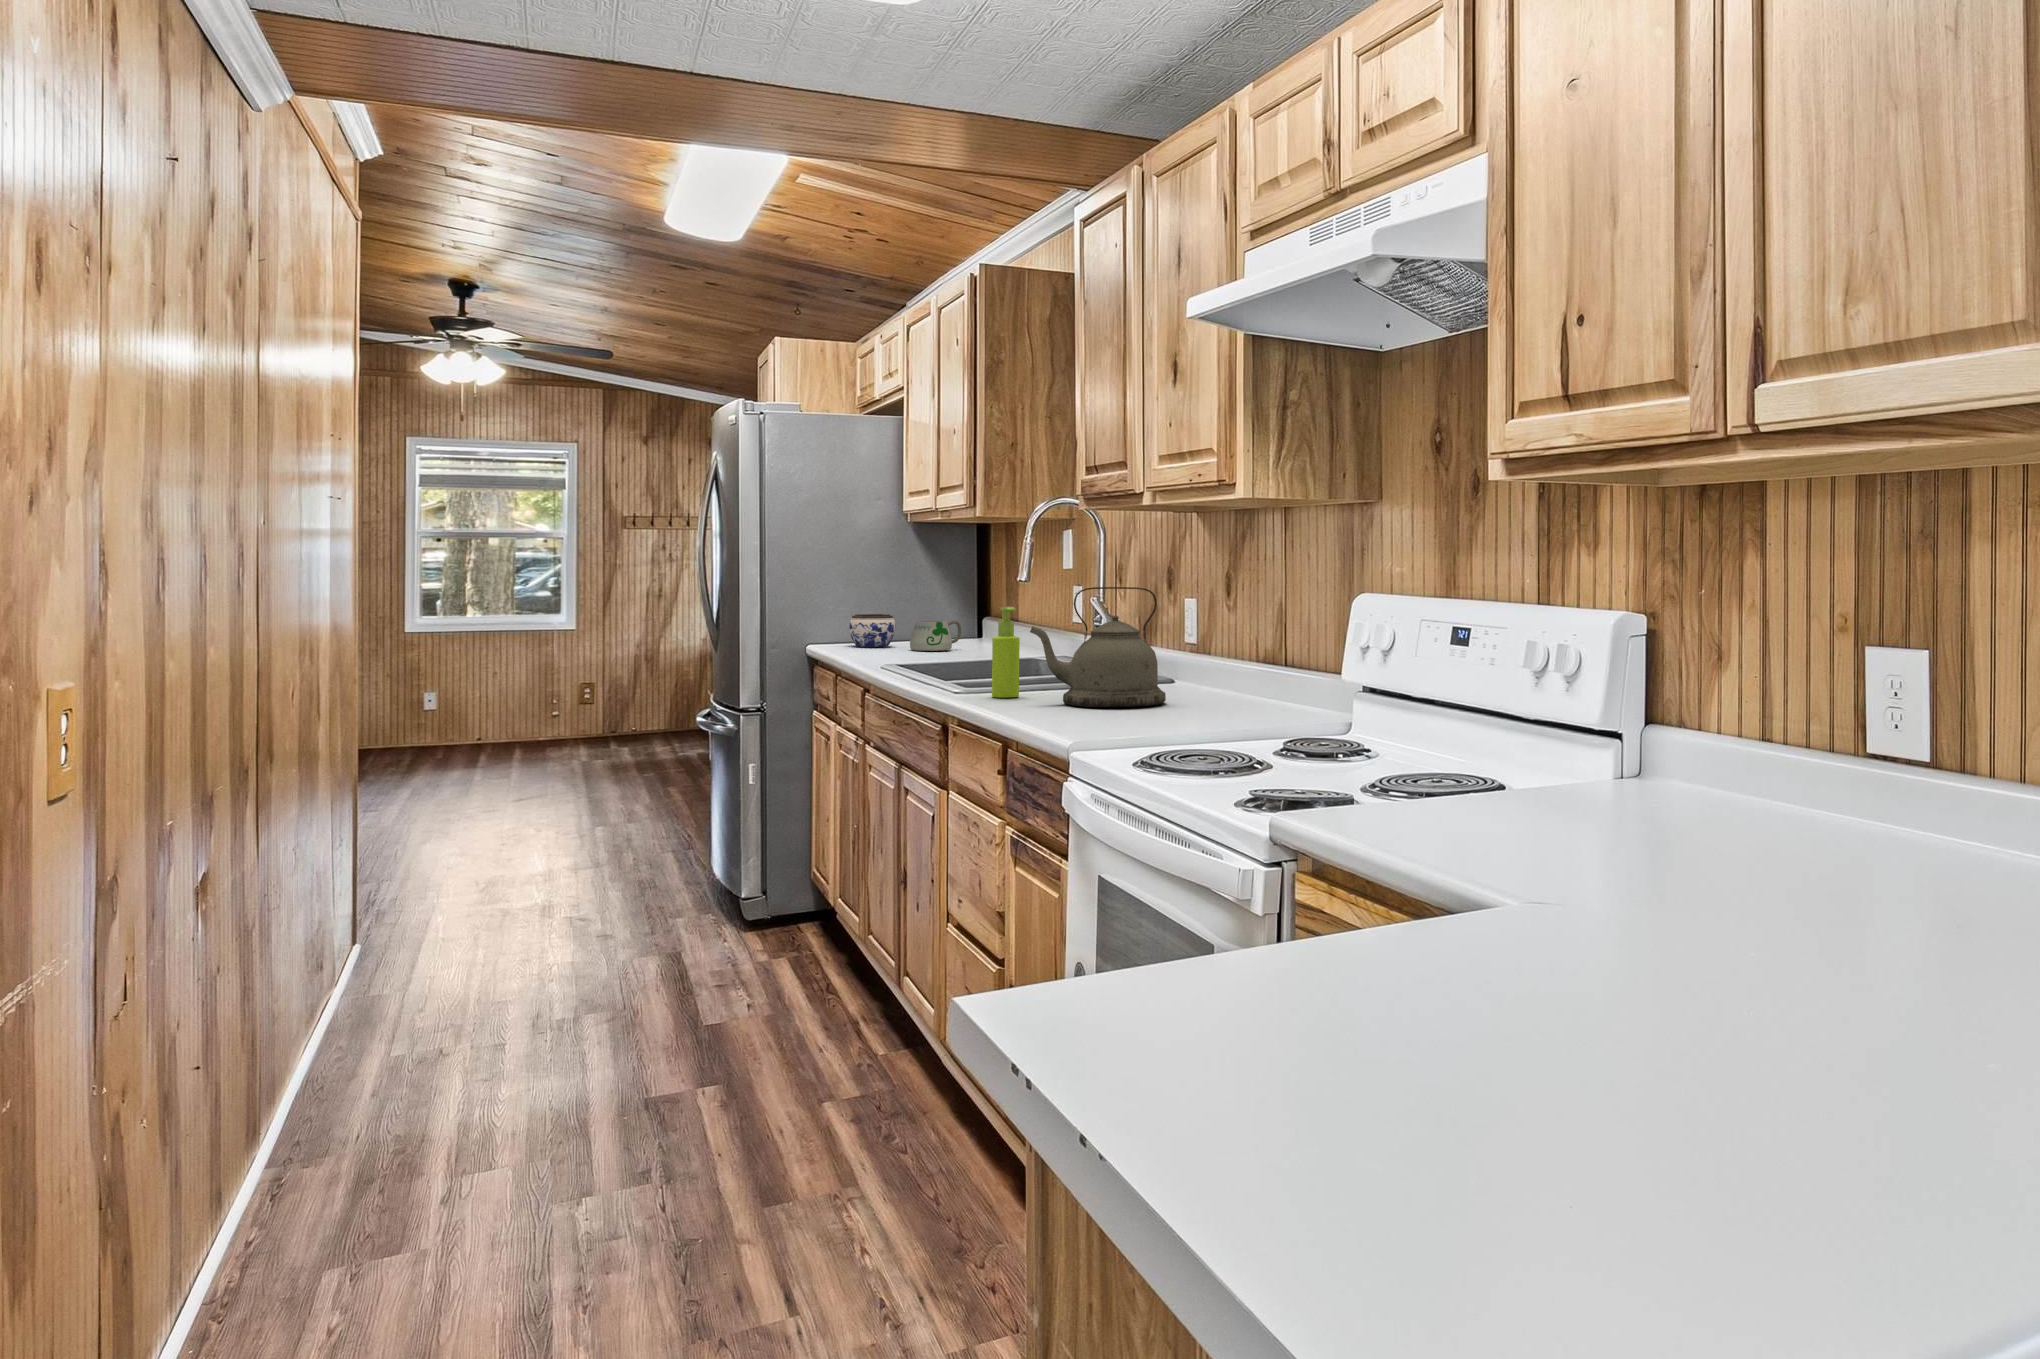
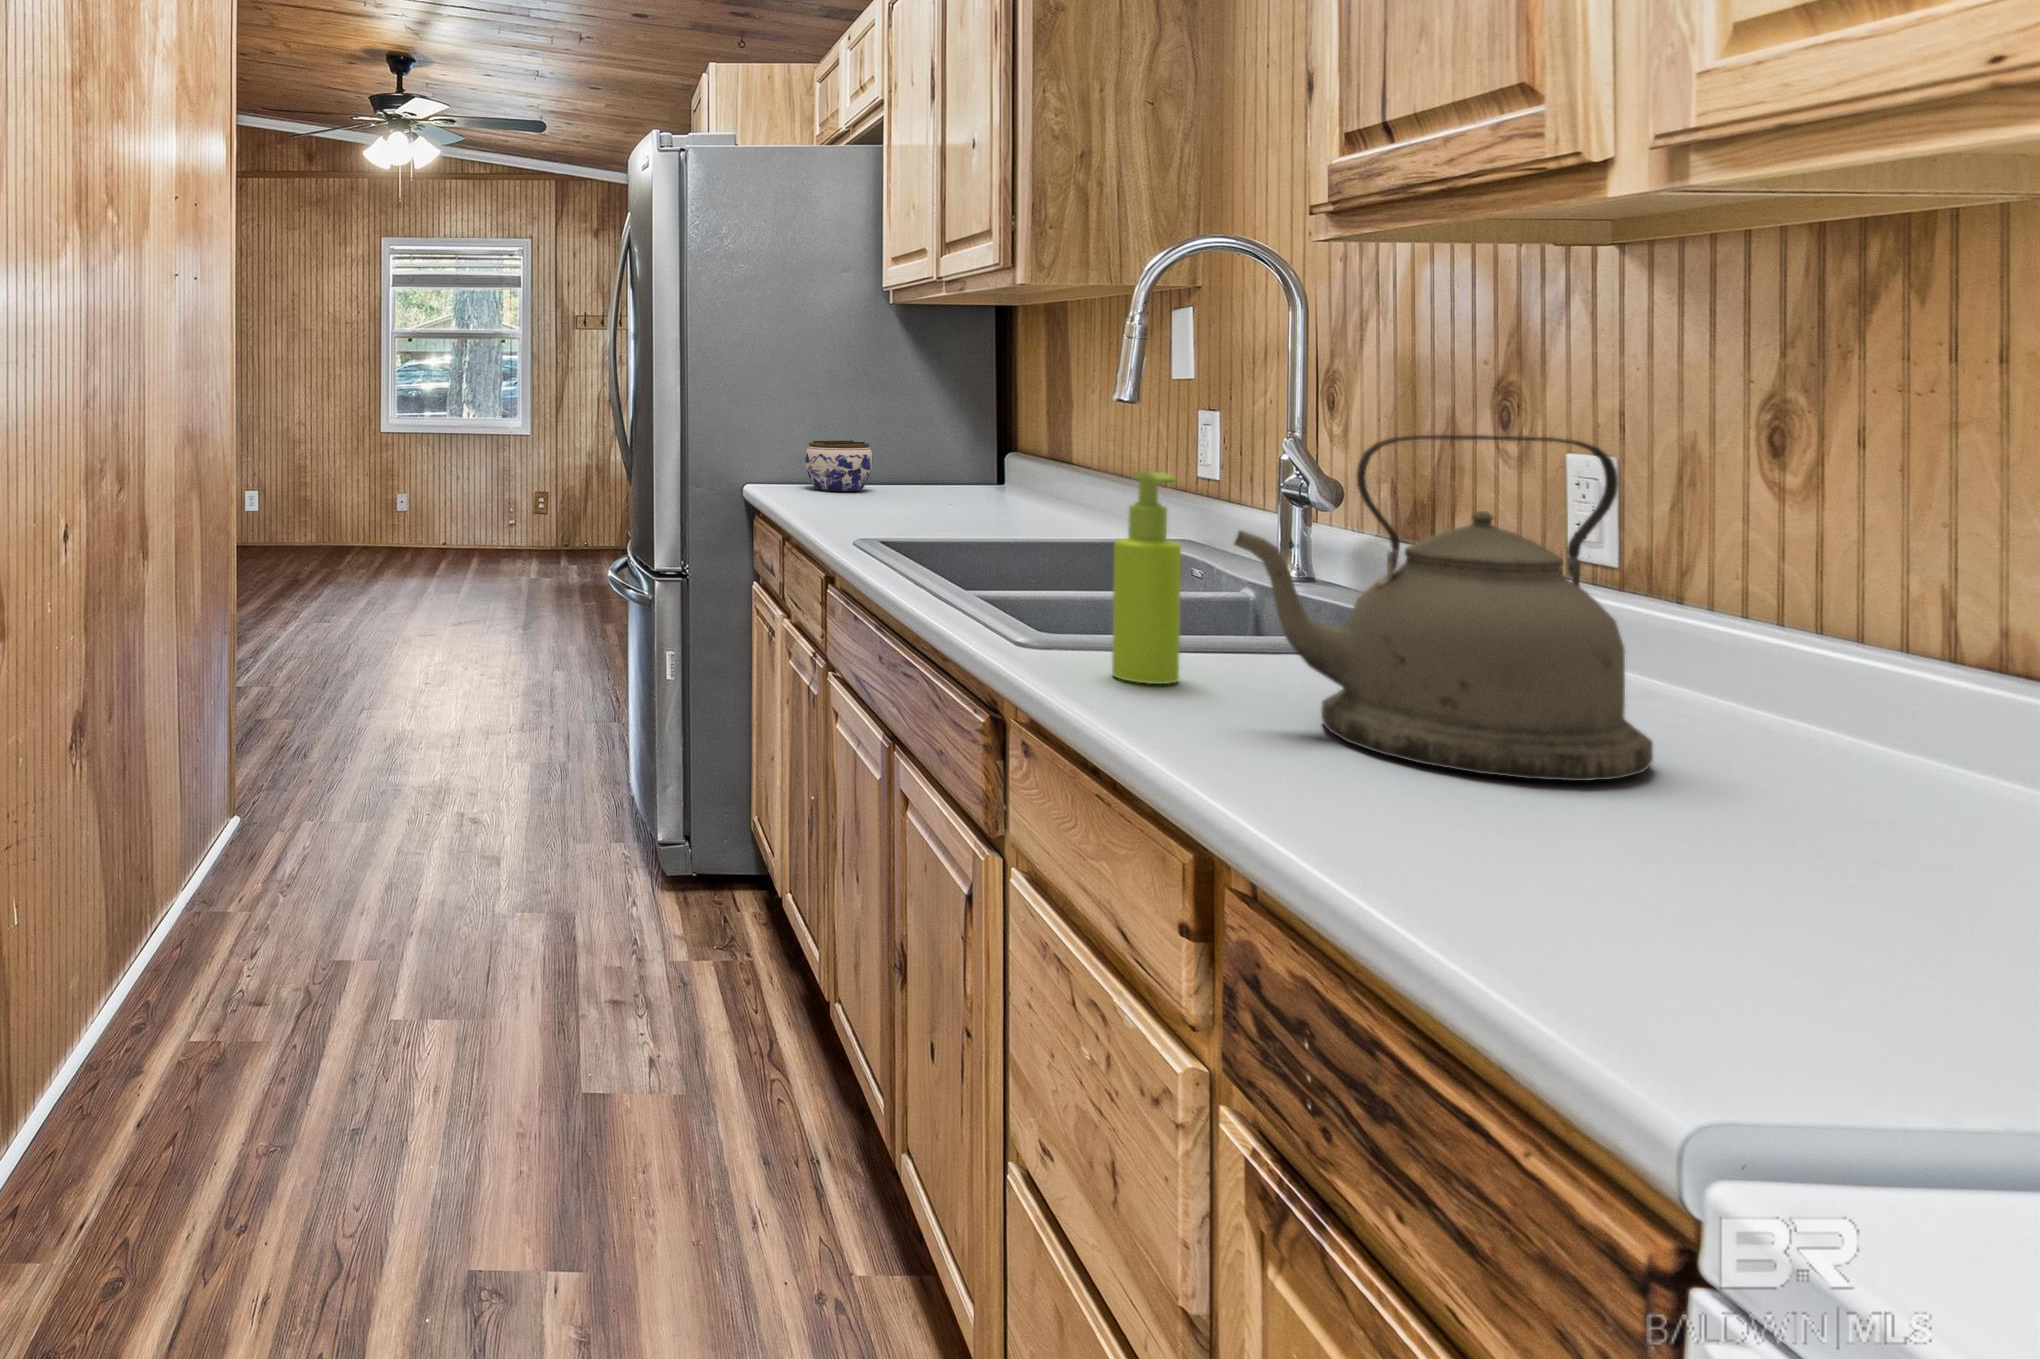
mug: present [910,620,961,651] -> none [896,454,977,504]

